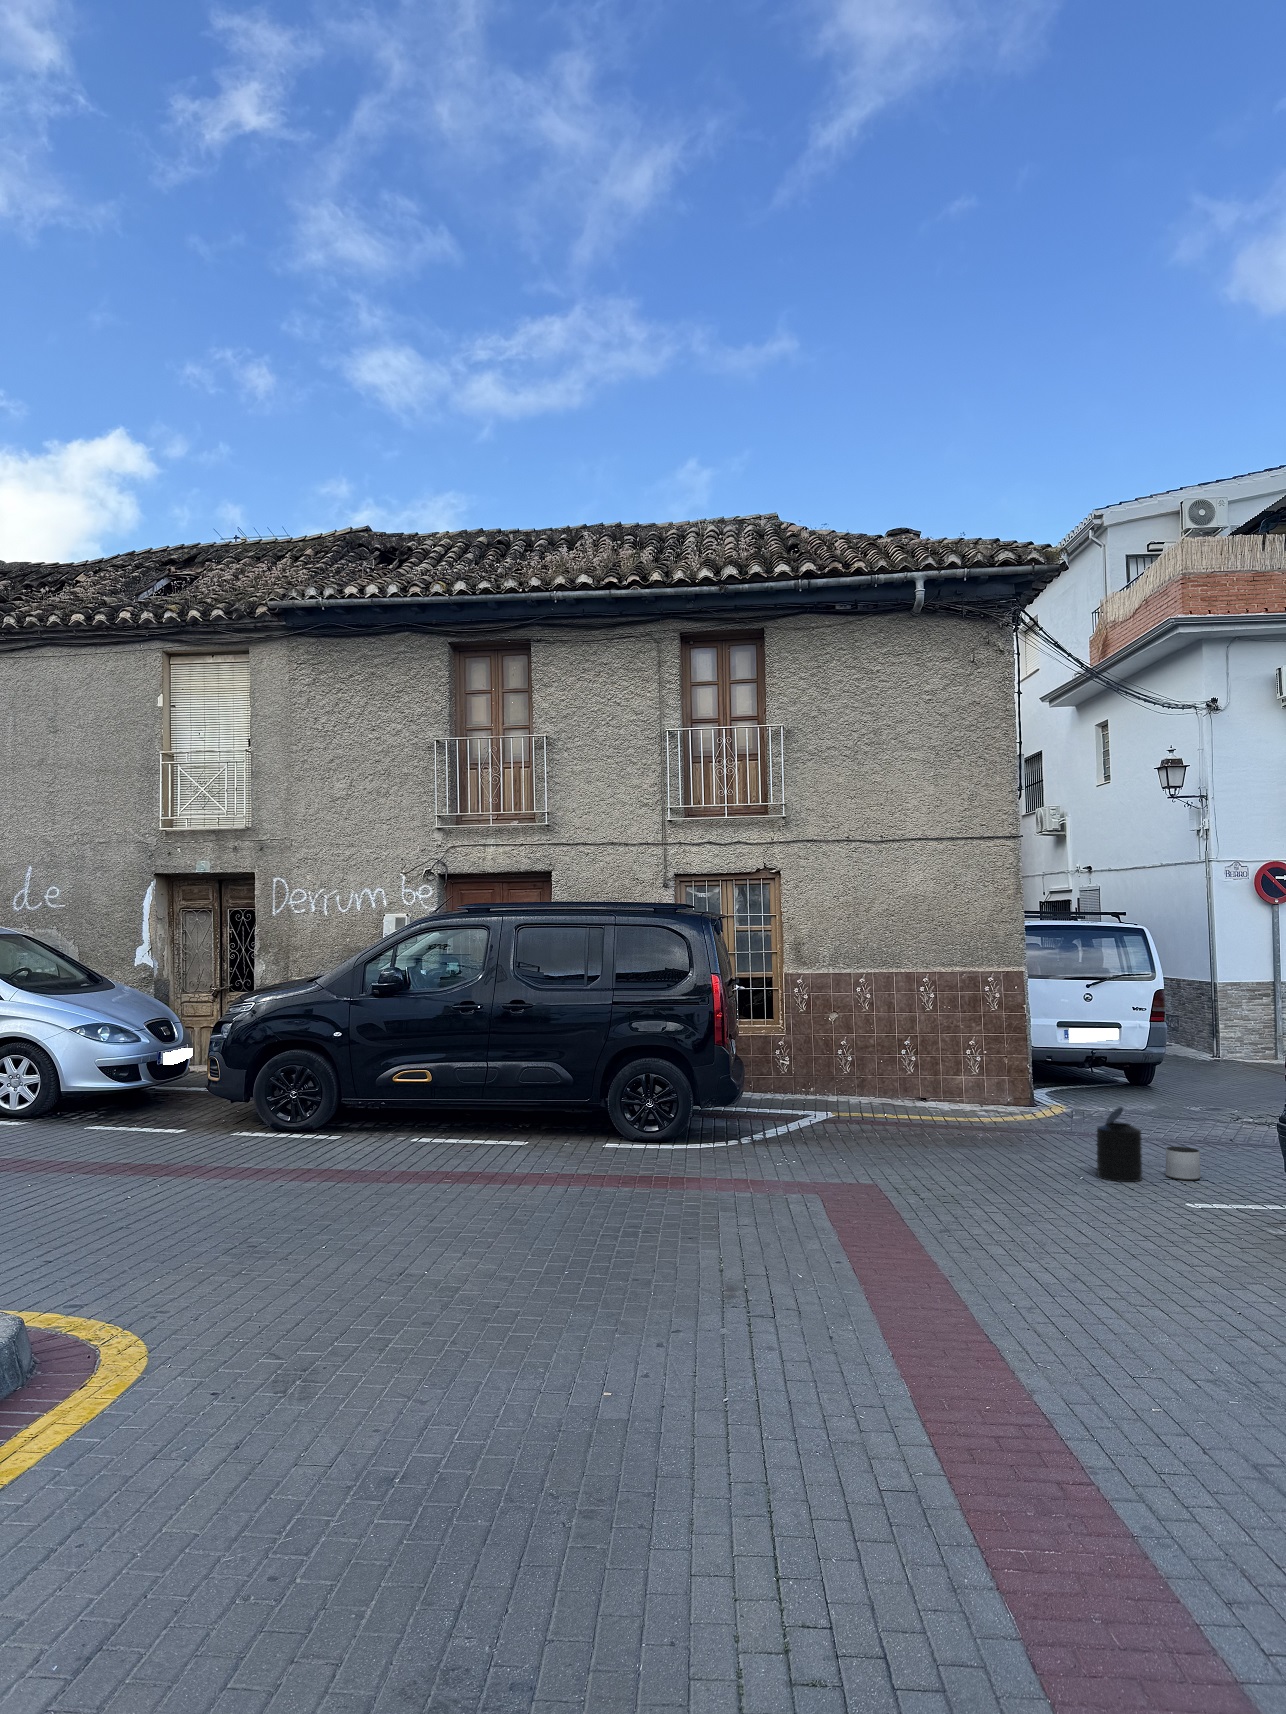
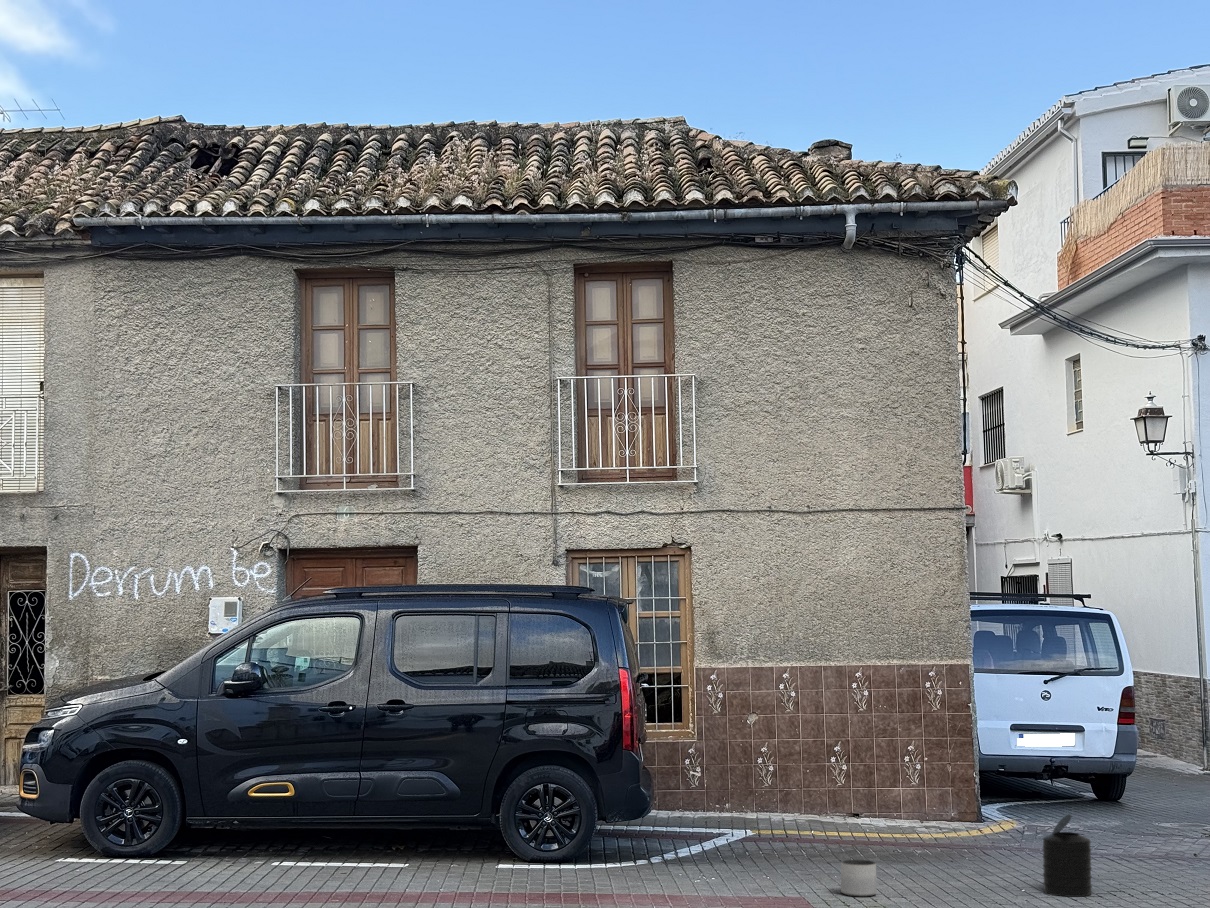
planter: present [1166,1147,1200,1180] -> present [841,860,877,897]

